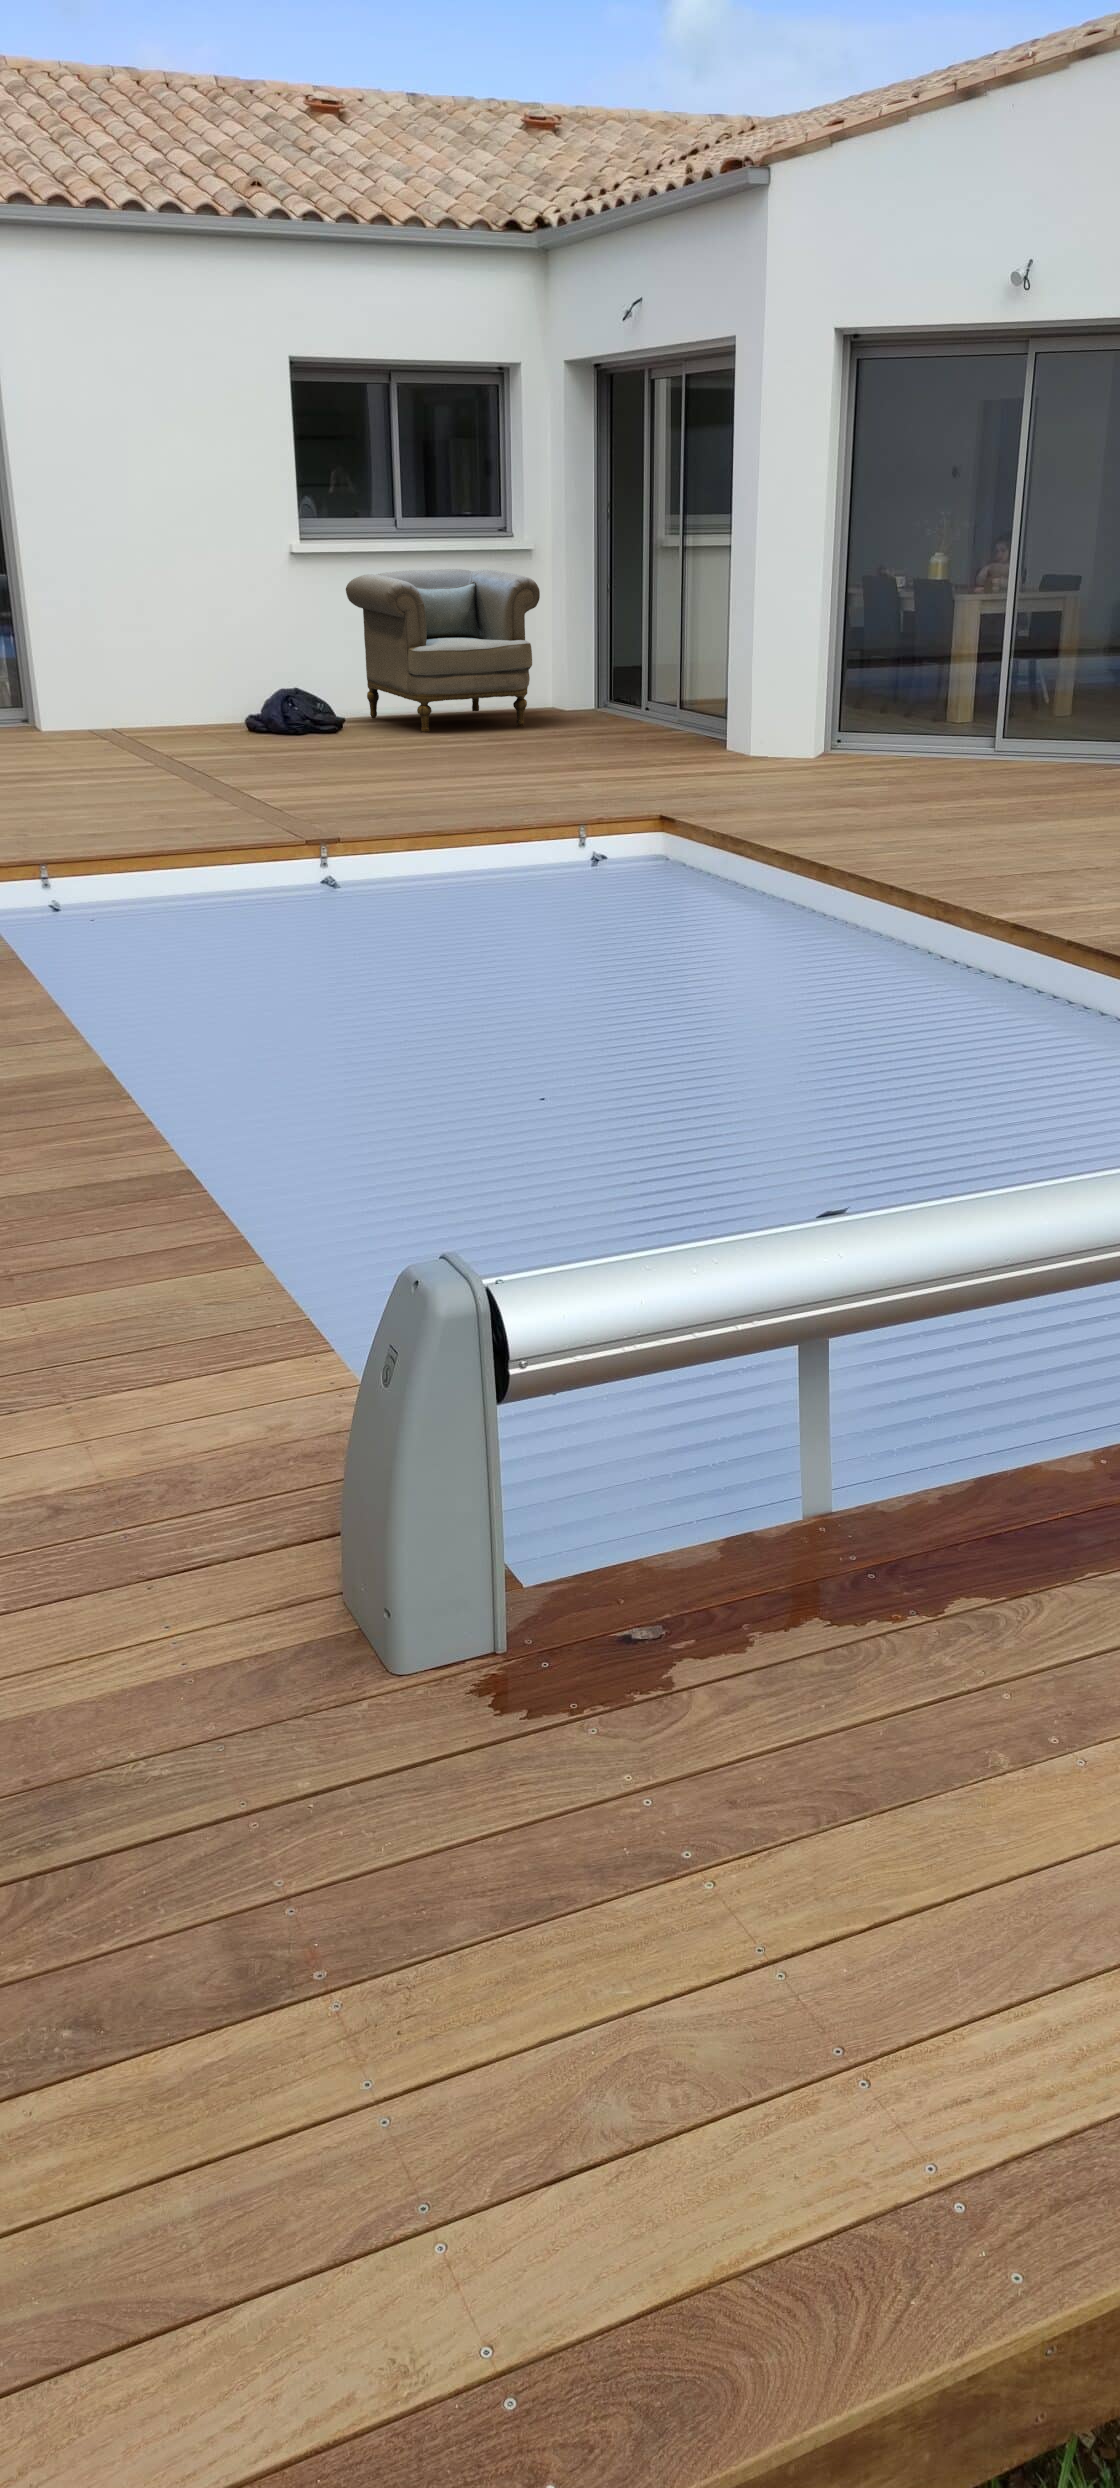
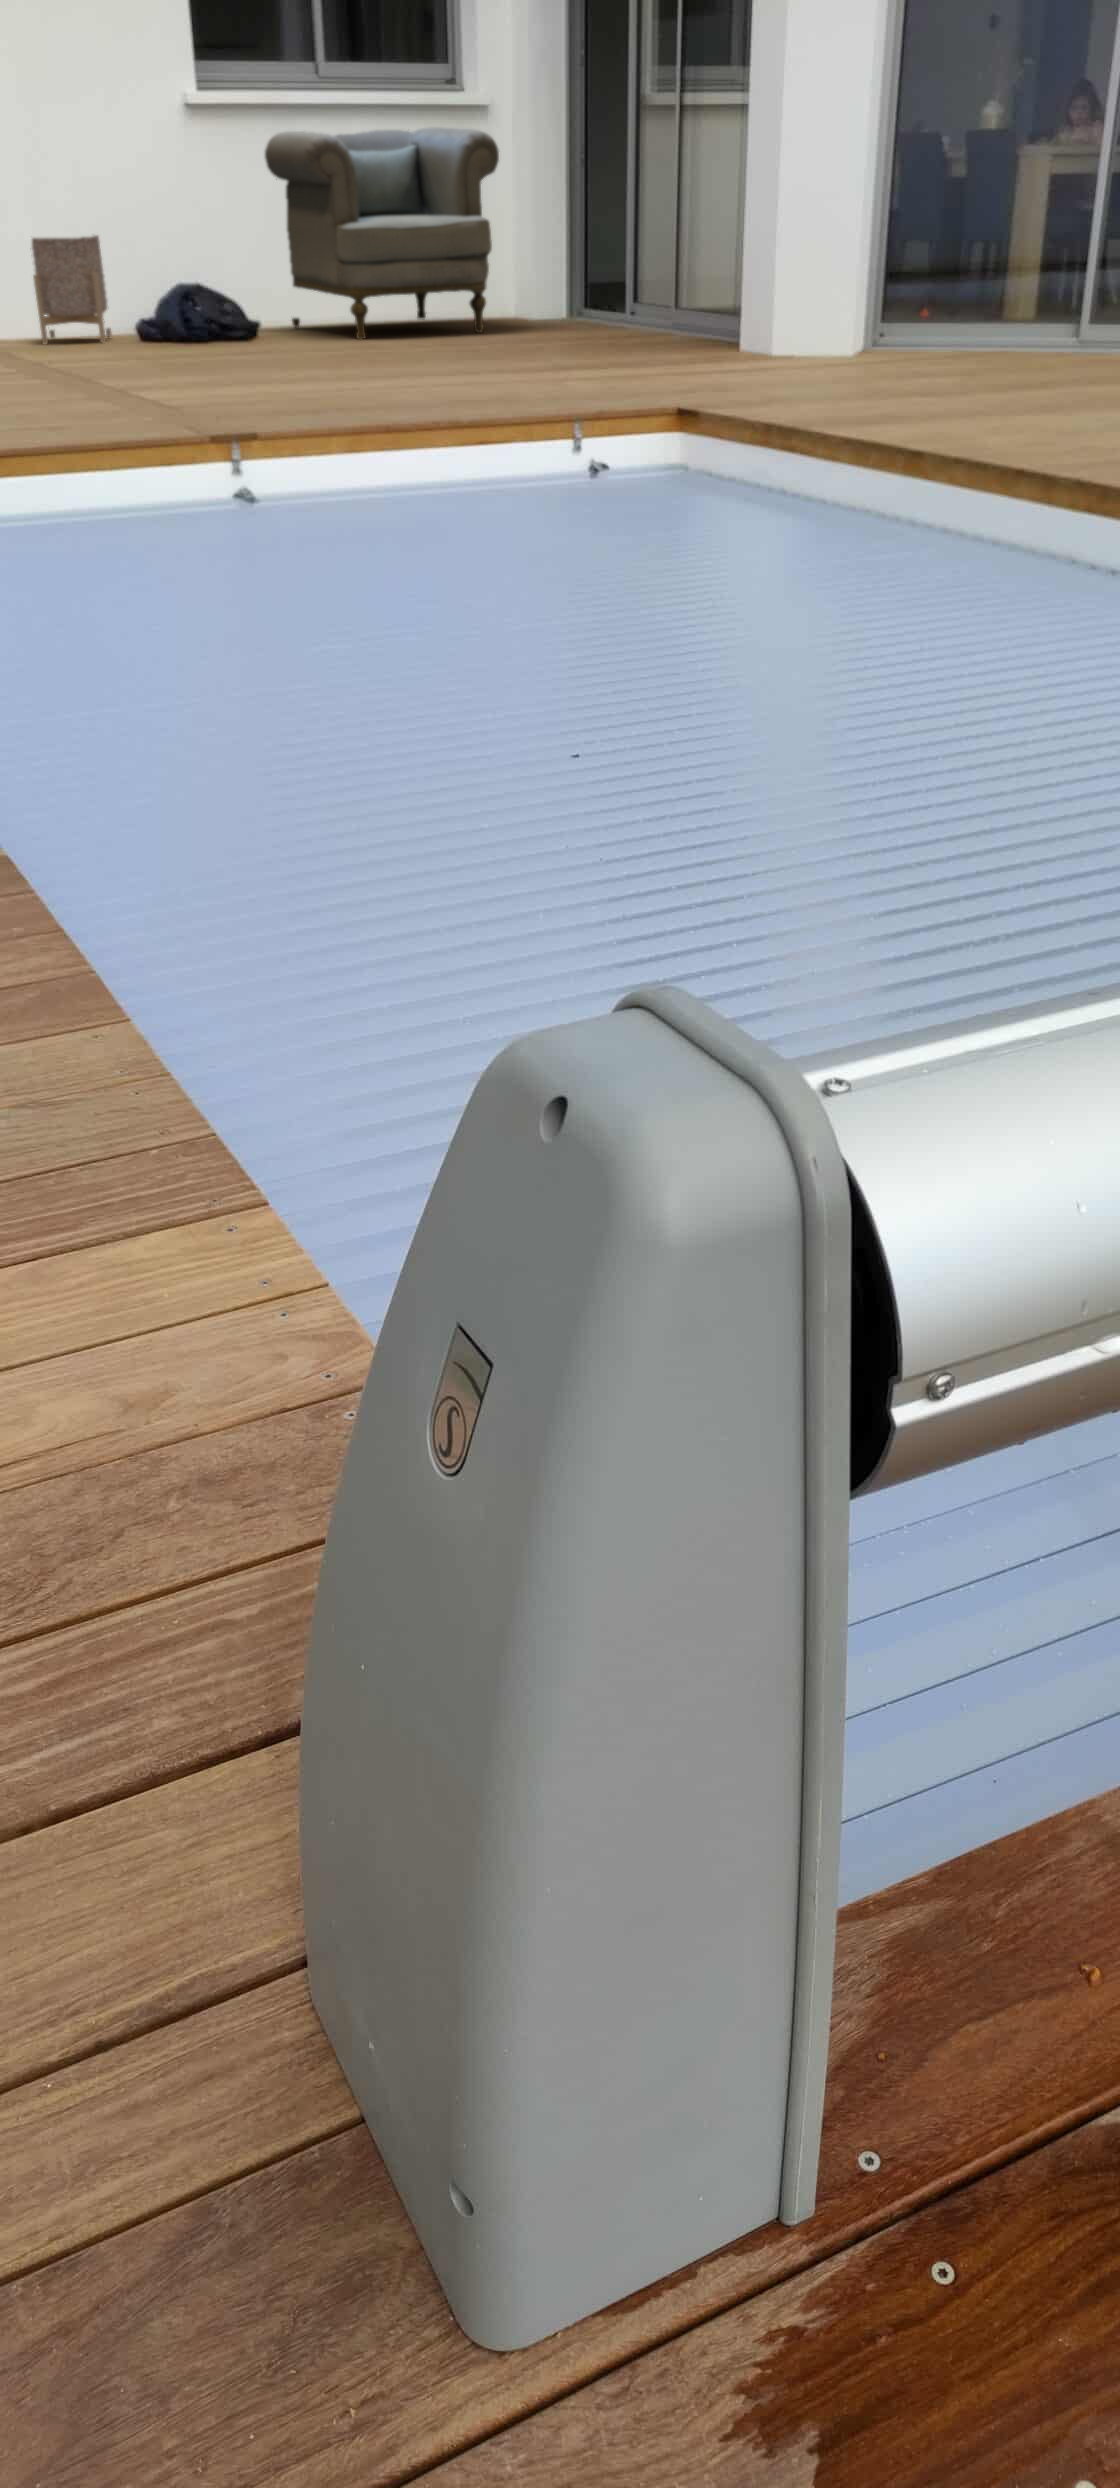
planter: none [165,650,226,734] -> present [32,235,112,344]

